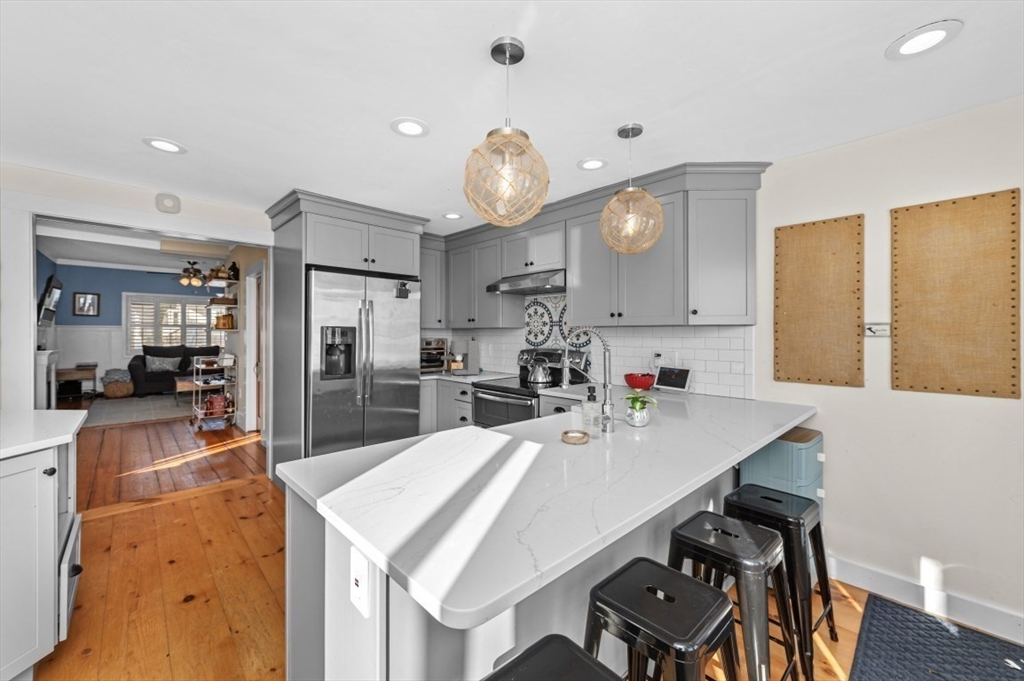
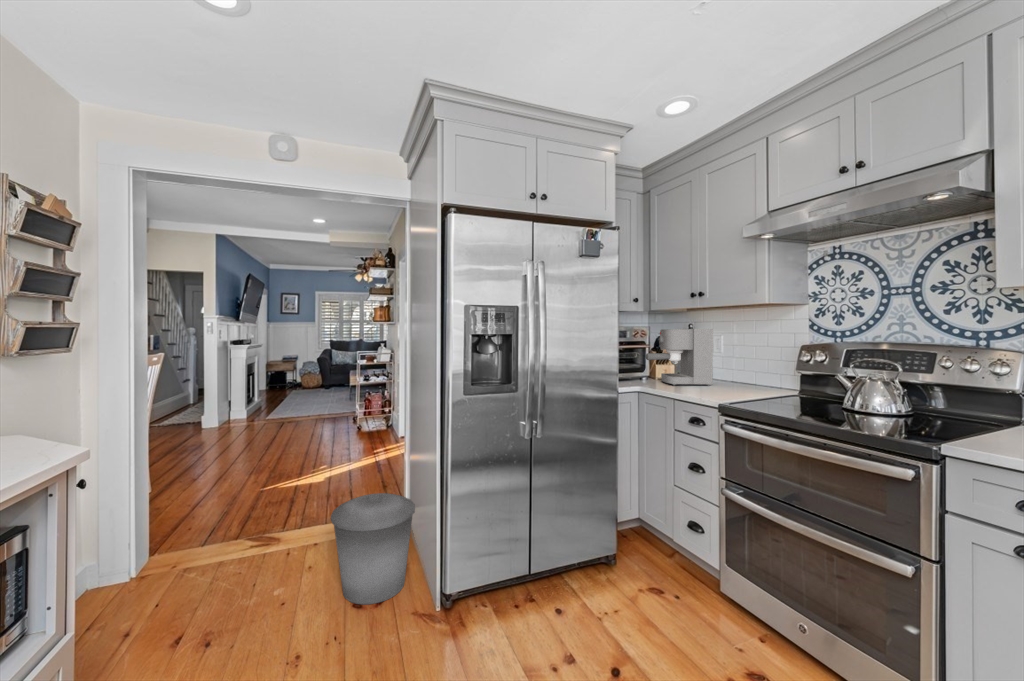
trash can: none [225,448,285,515] -> present [331,493,415,604]

